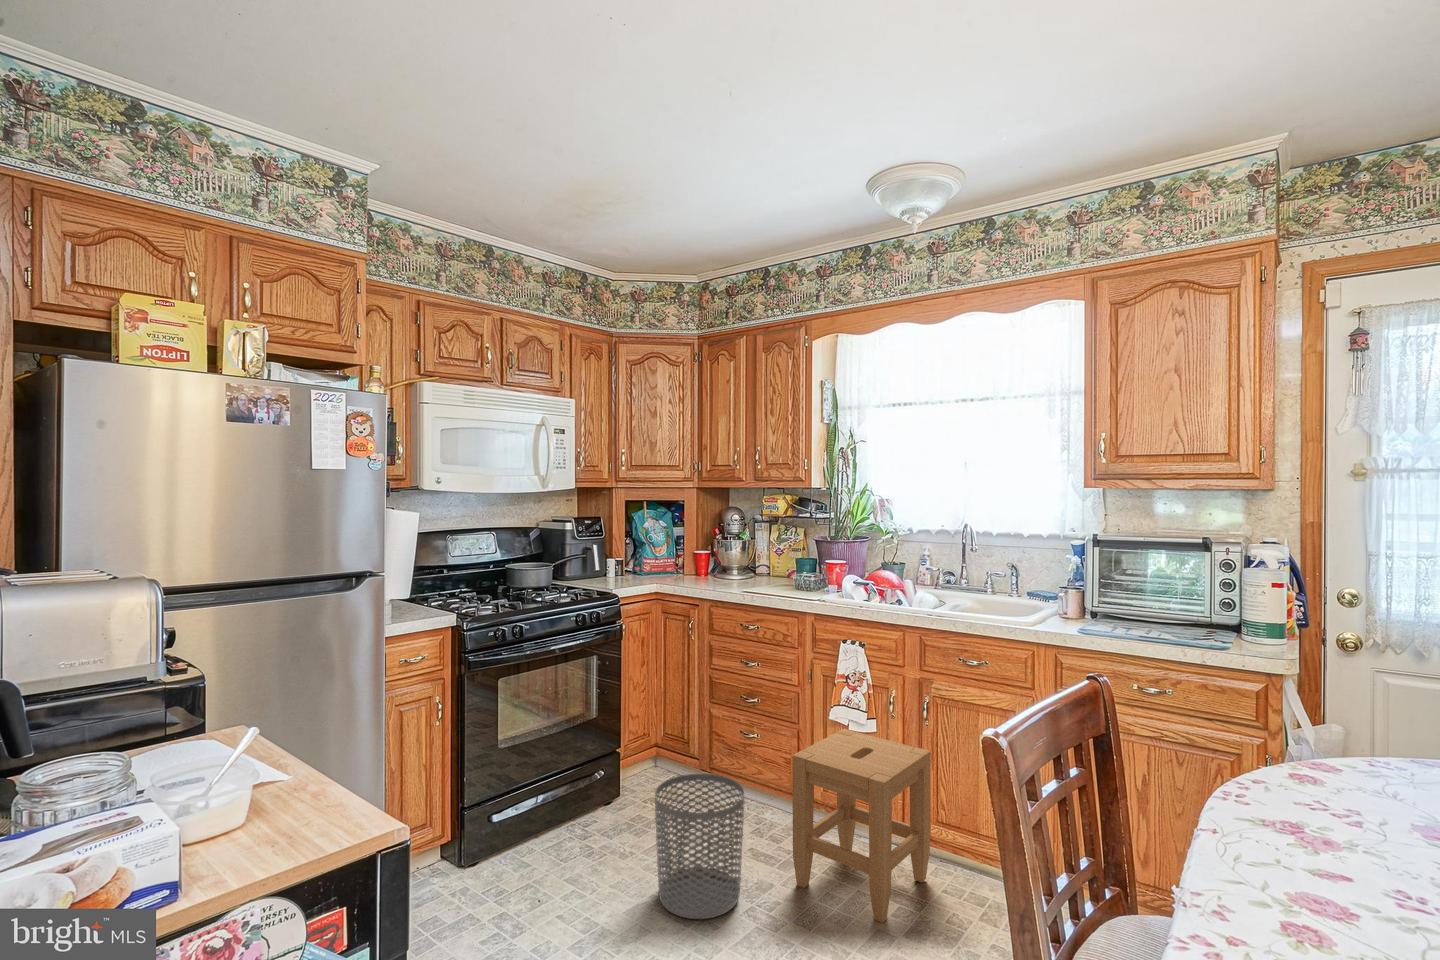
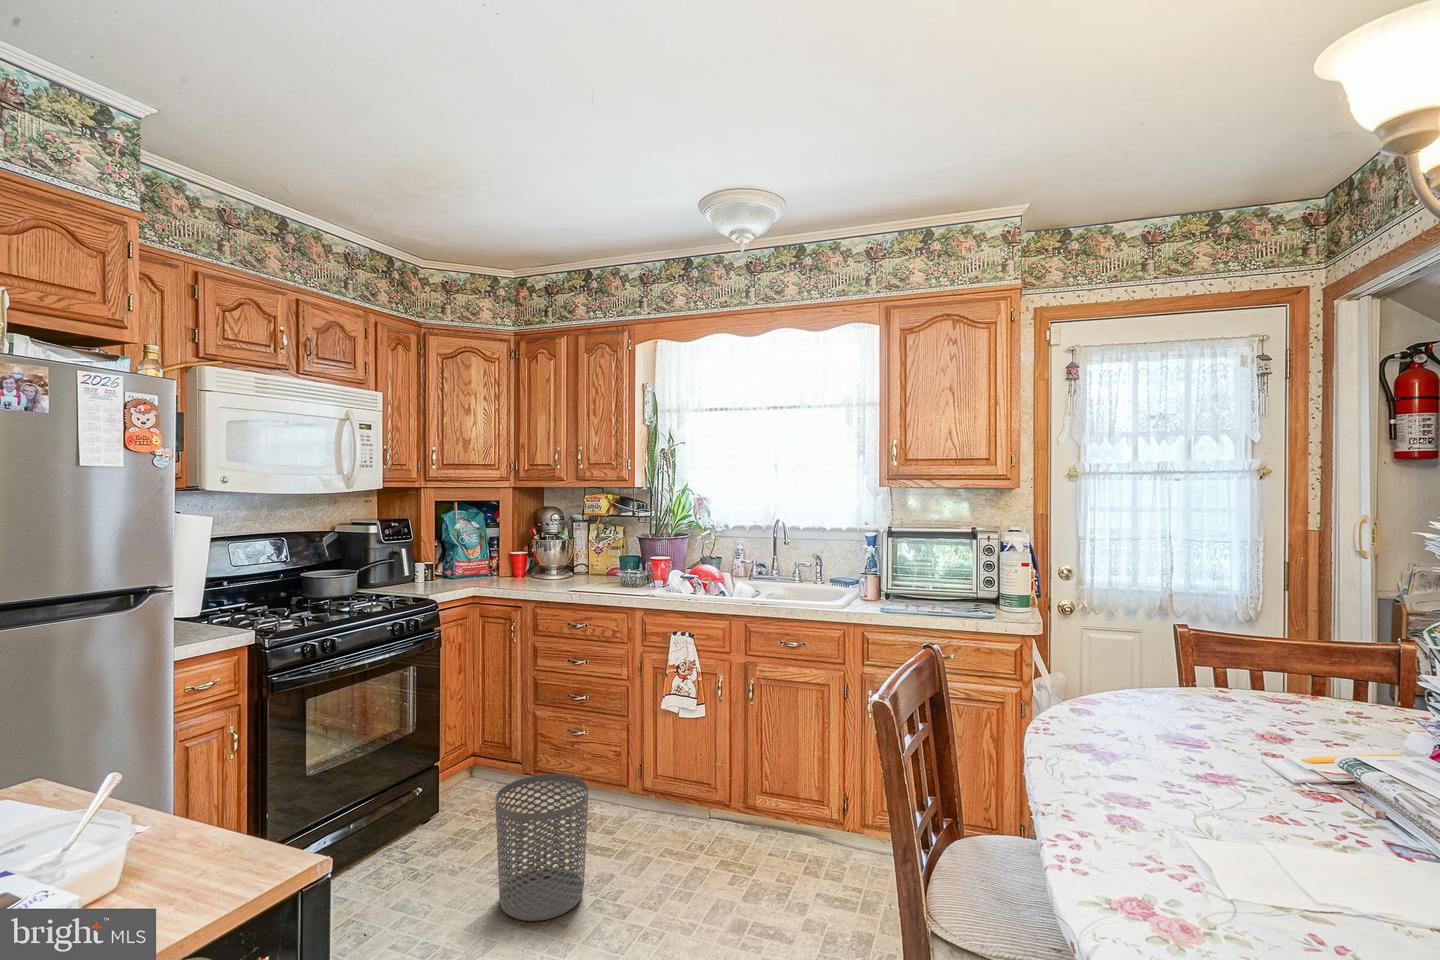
stool: present [792,729,931,922] -> none [633,716,757,890]

